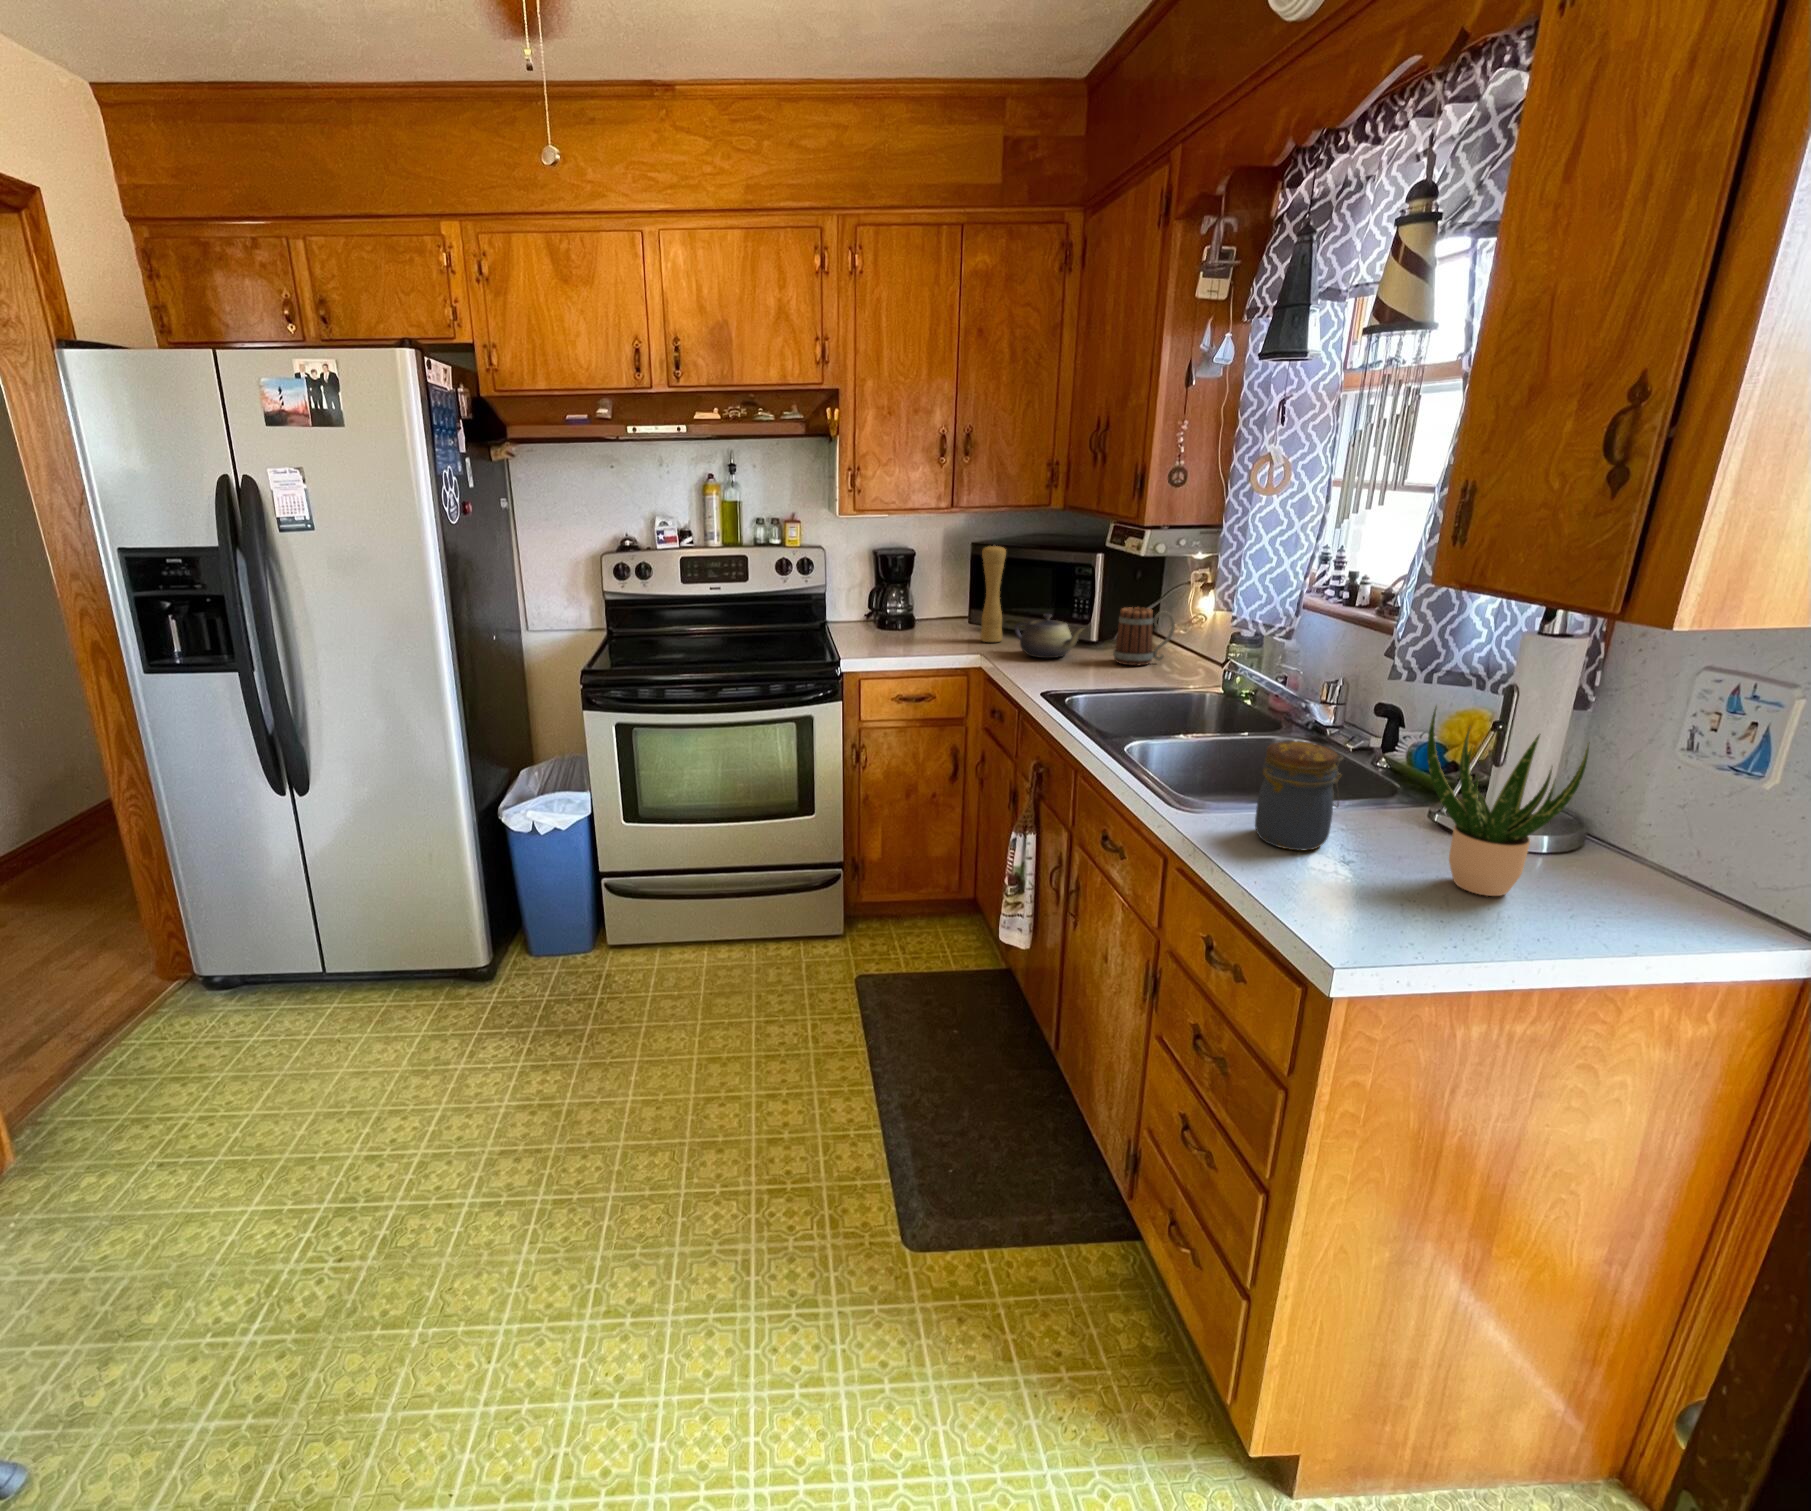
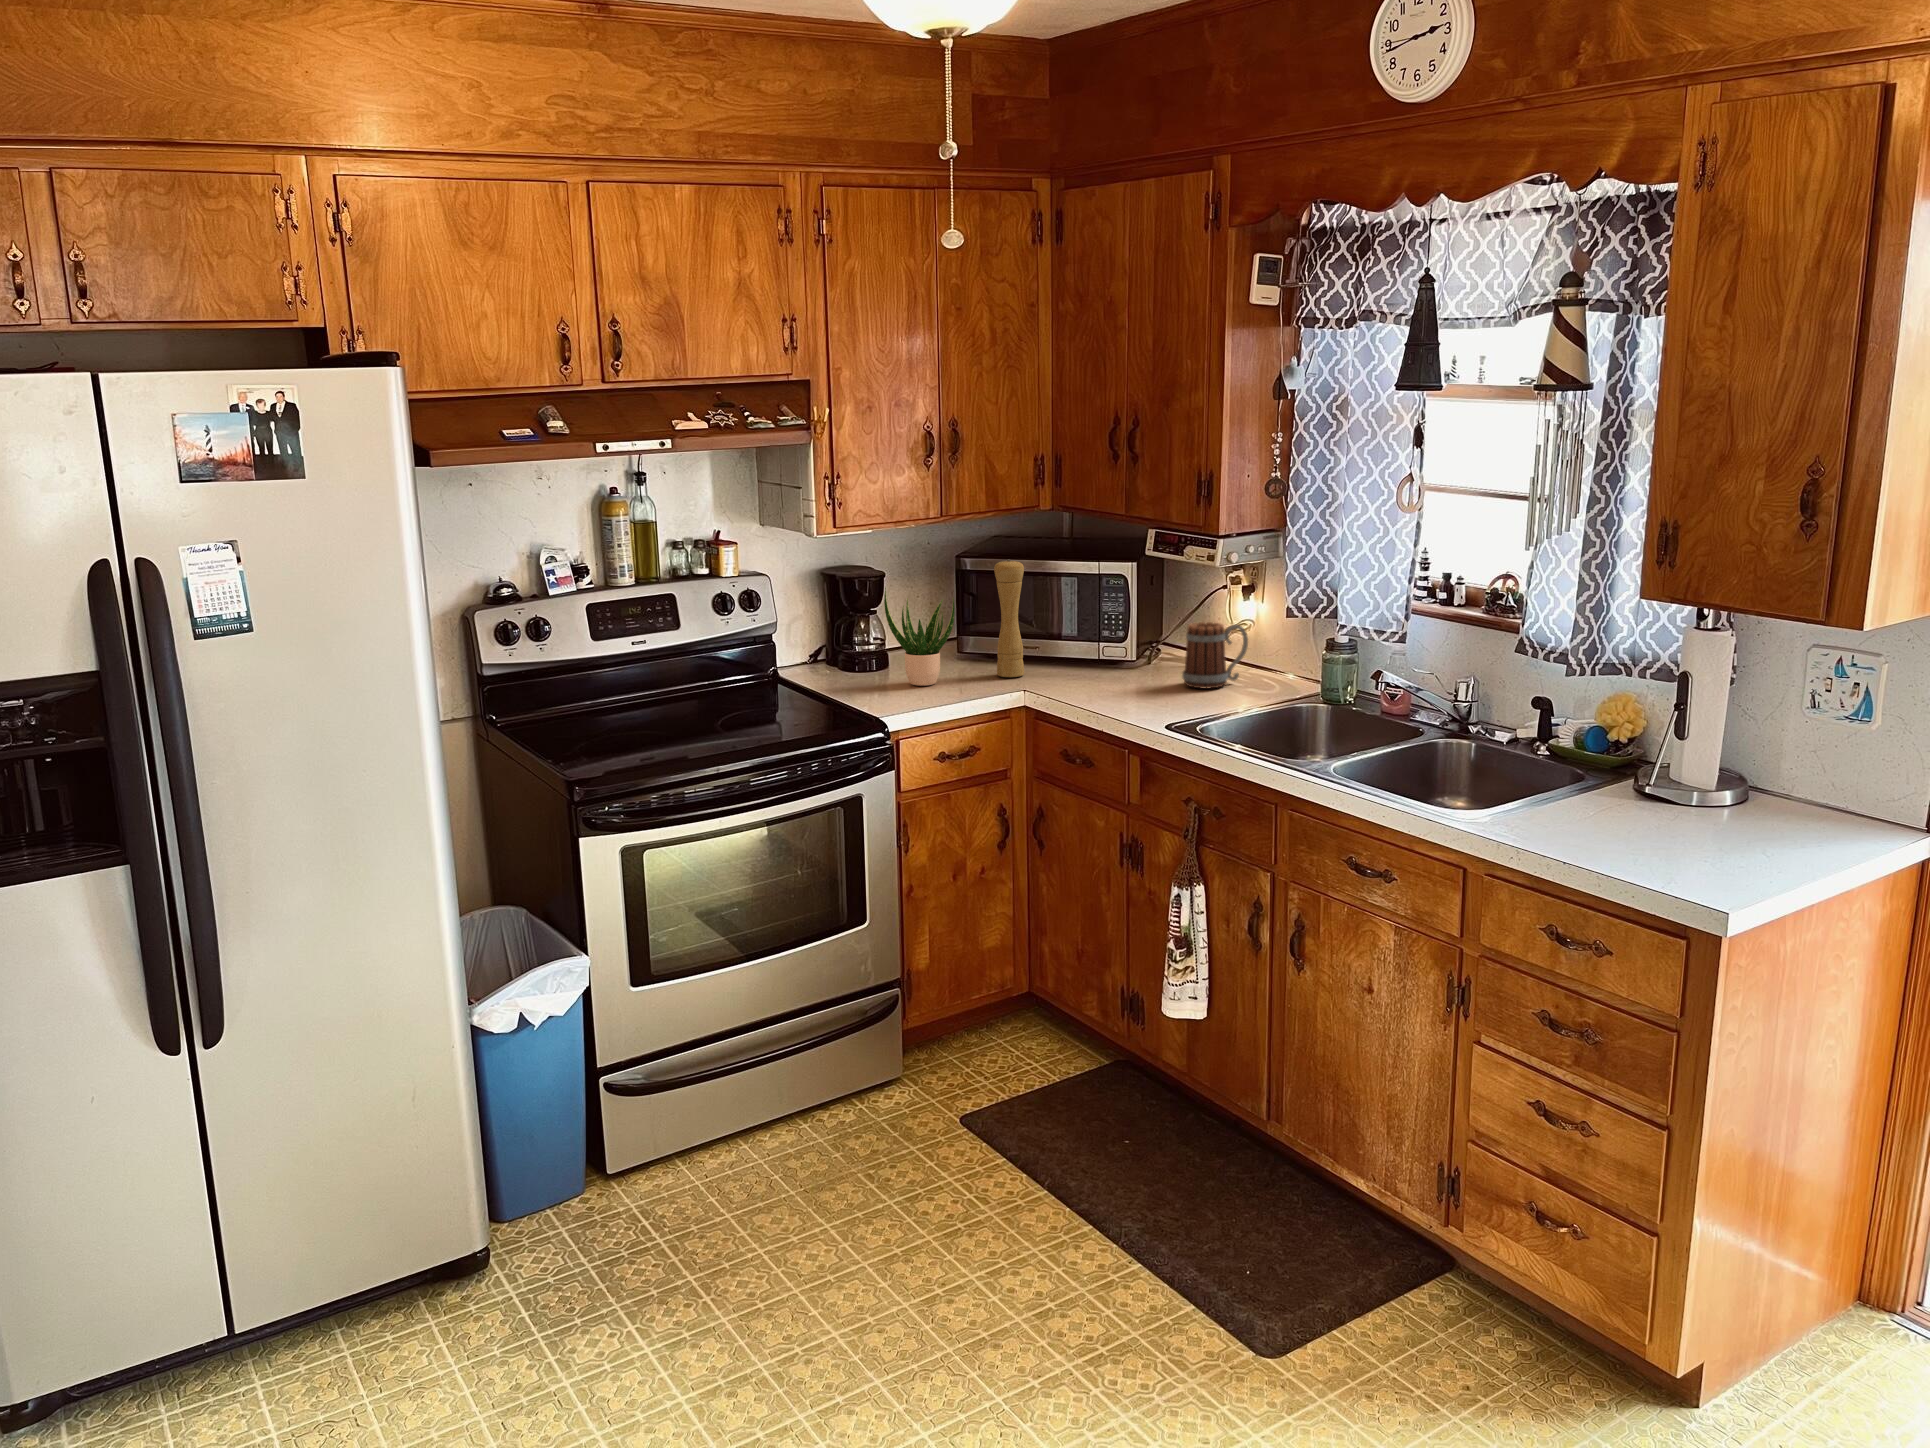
teapot: present [1015,614,1084,658] -> none [1054,638,1151,689]
potted plant: present [1427,706,1589,896] -> present [884,587,955,686]
jar: present [1255,741,1343,850] -> none [1506,737,1574,831]

